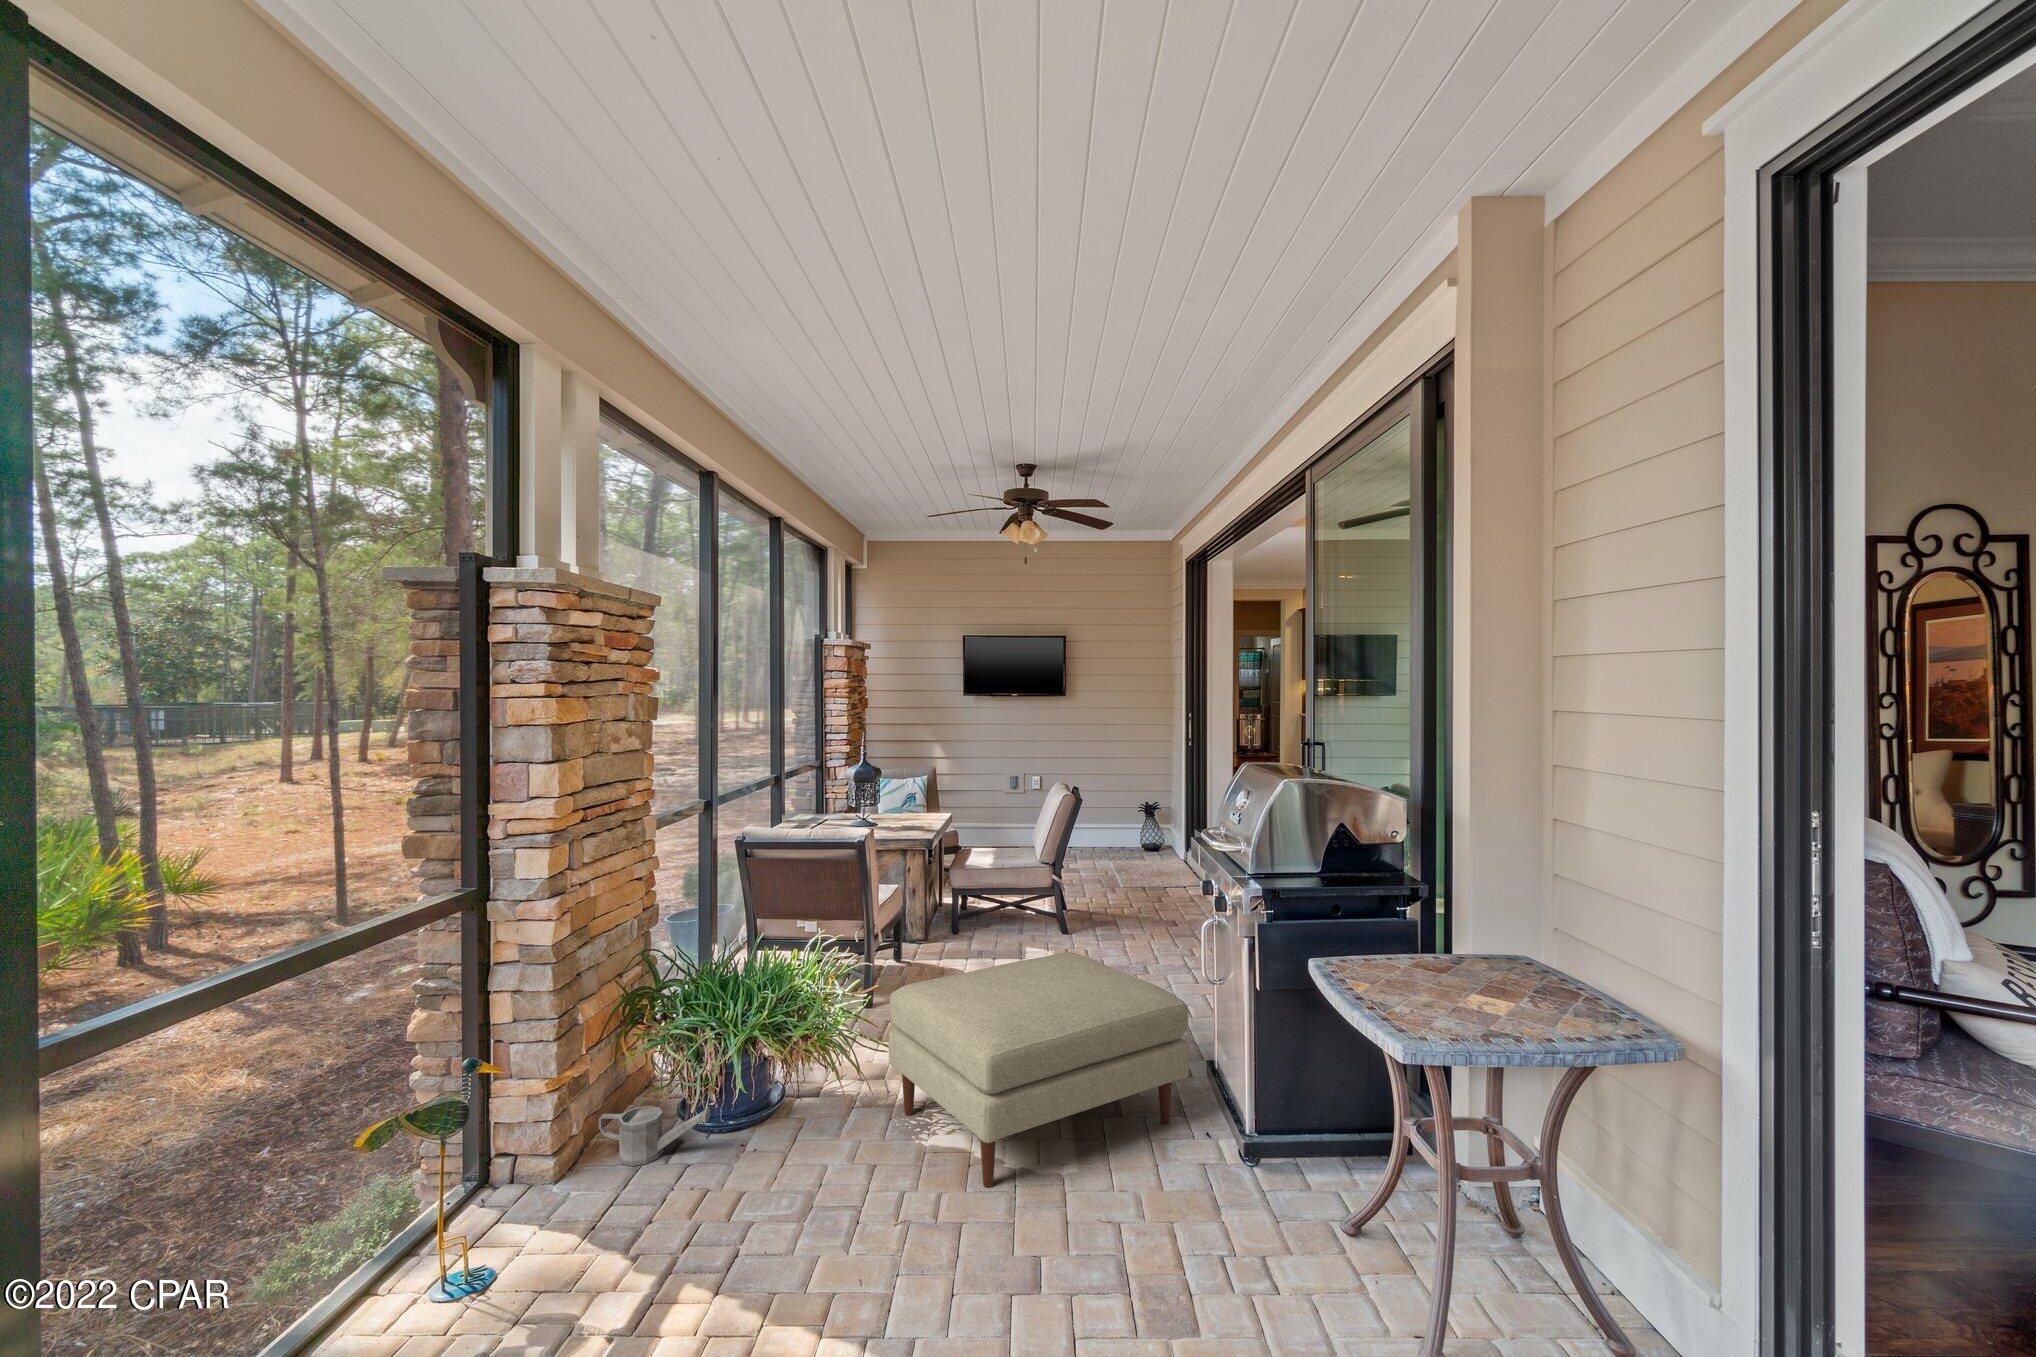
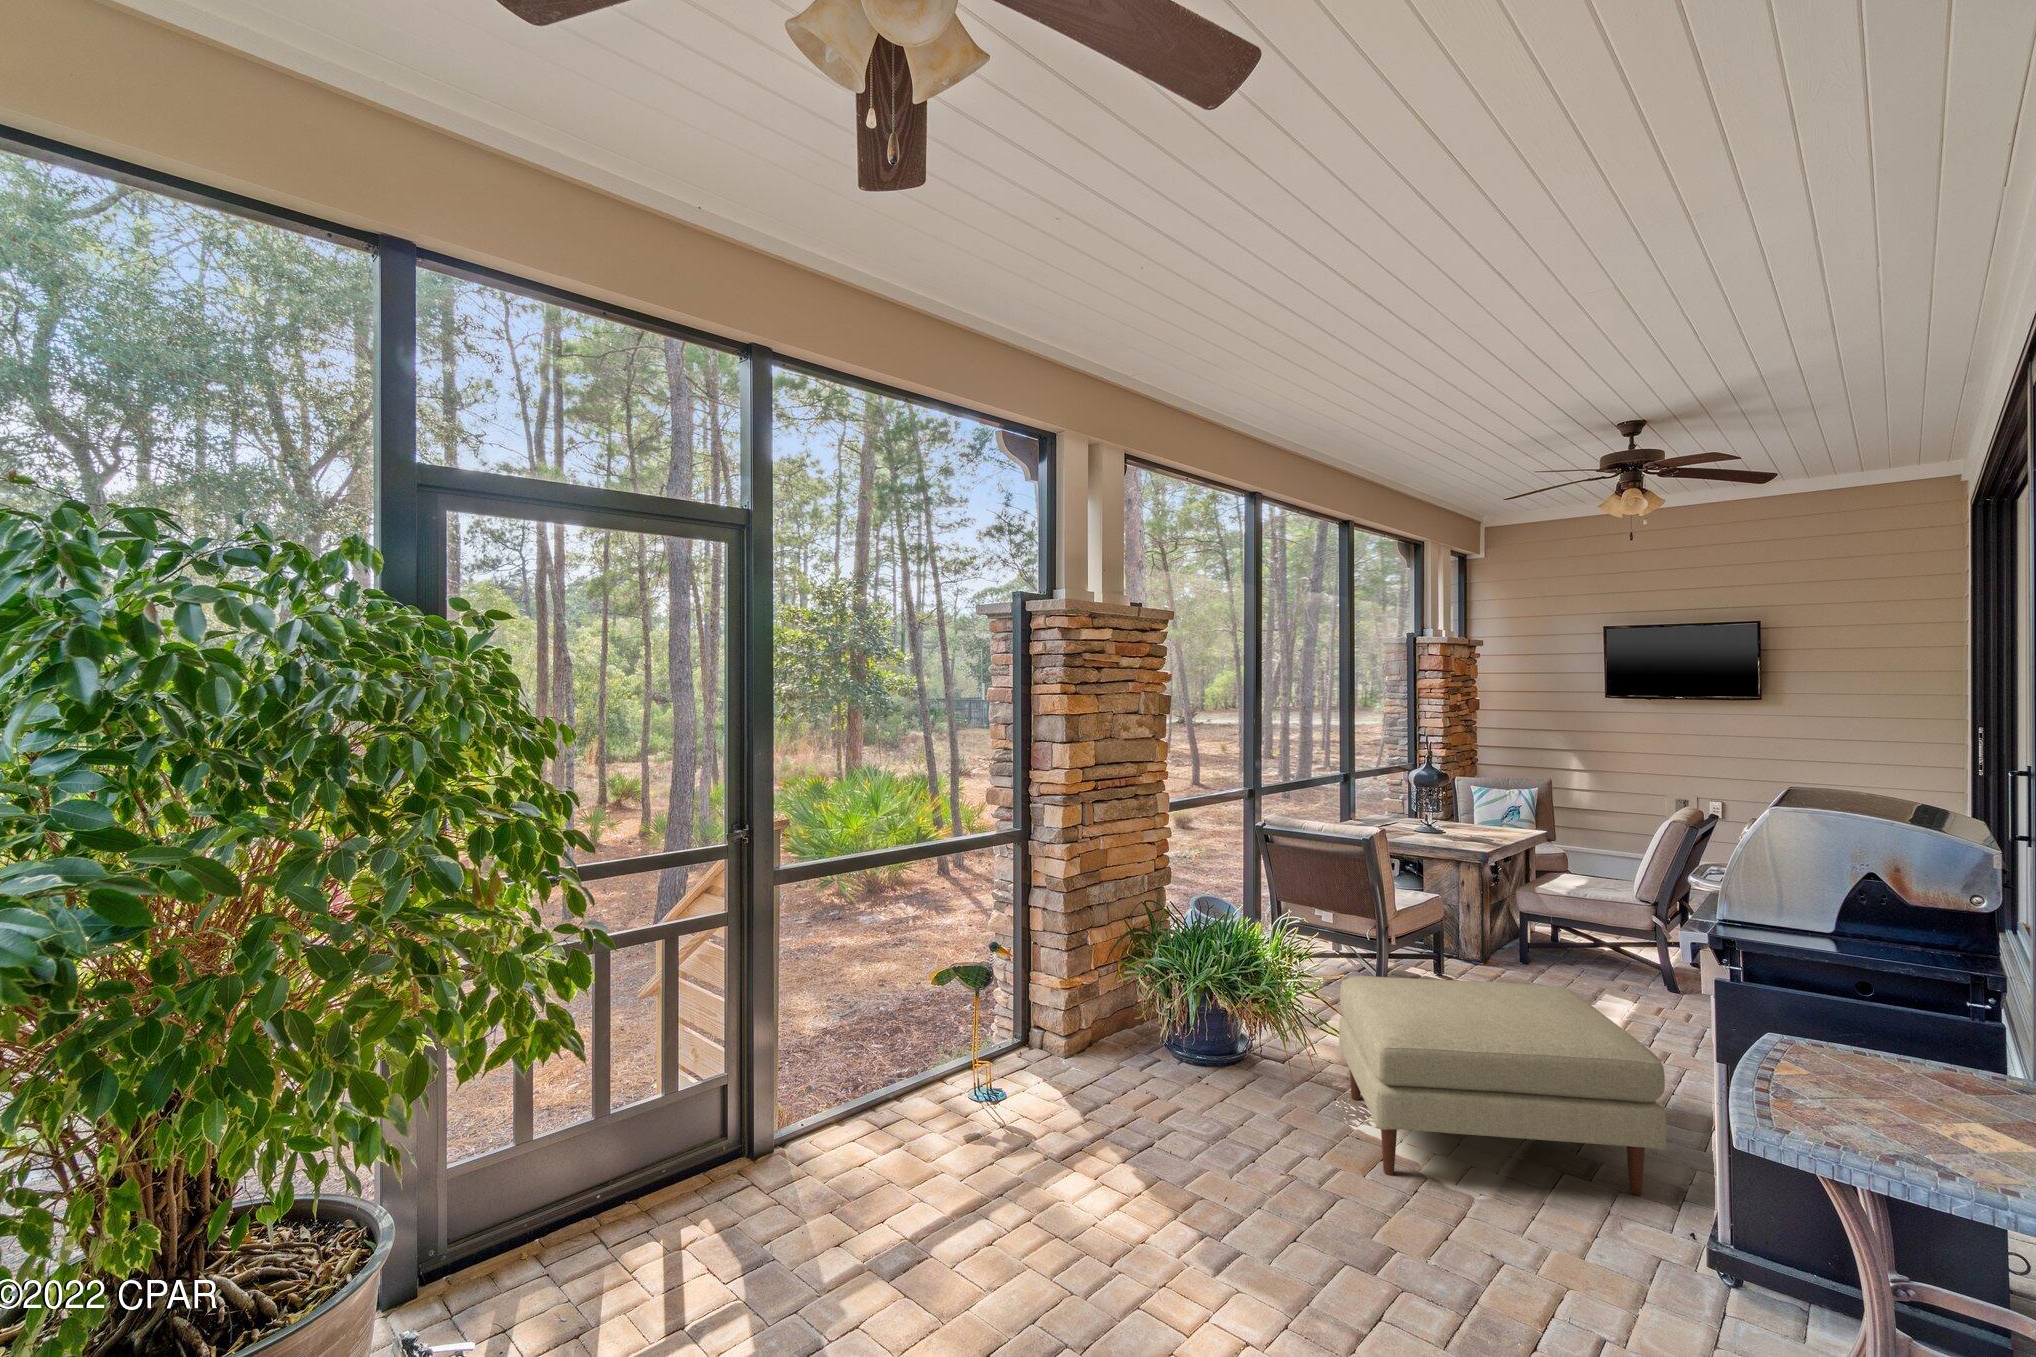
watering can: present [599,1106,710,1166] -> none [1101,1020,1176,1066]

